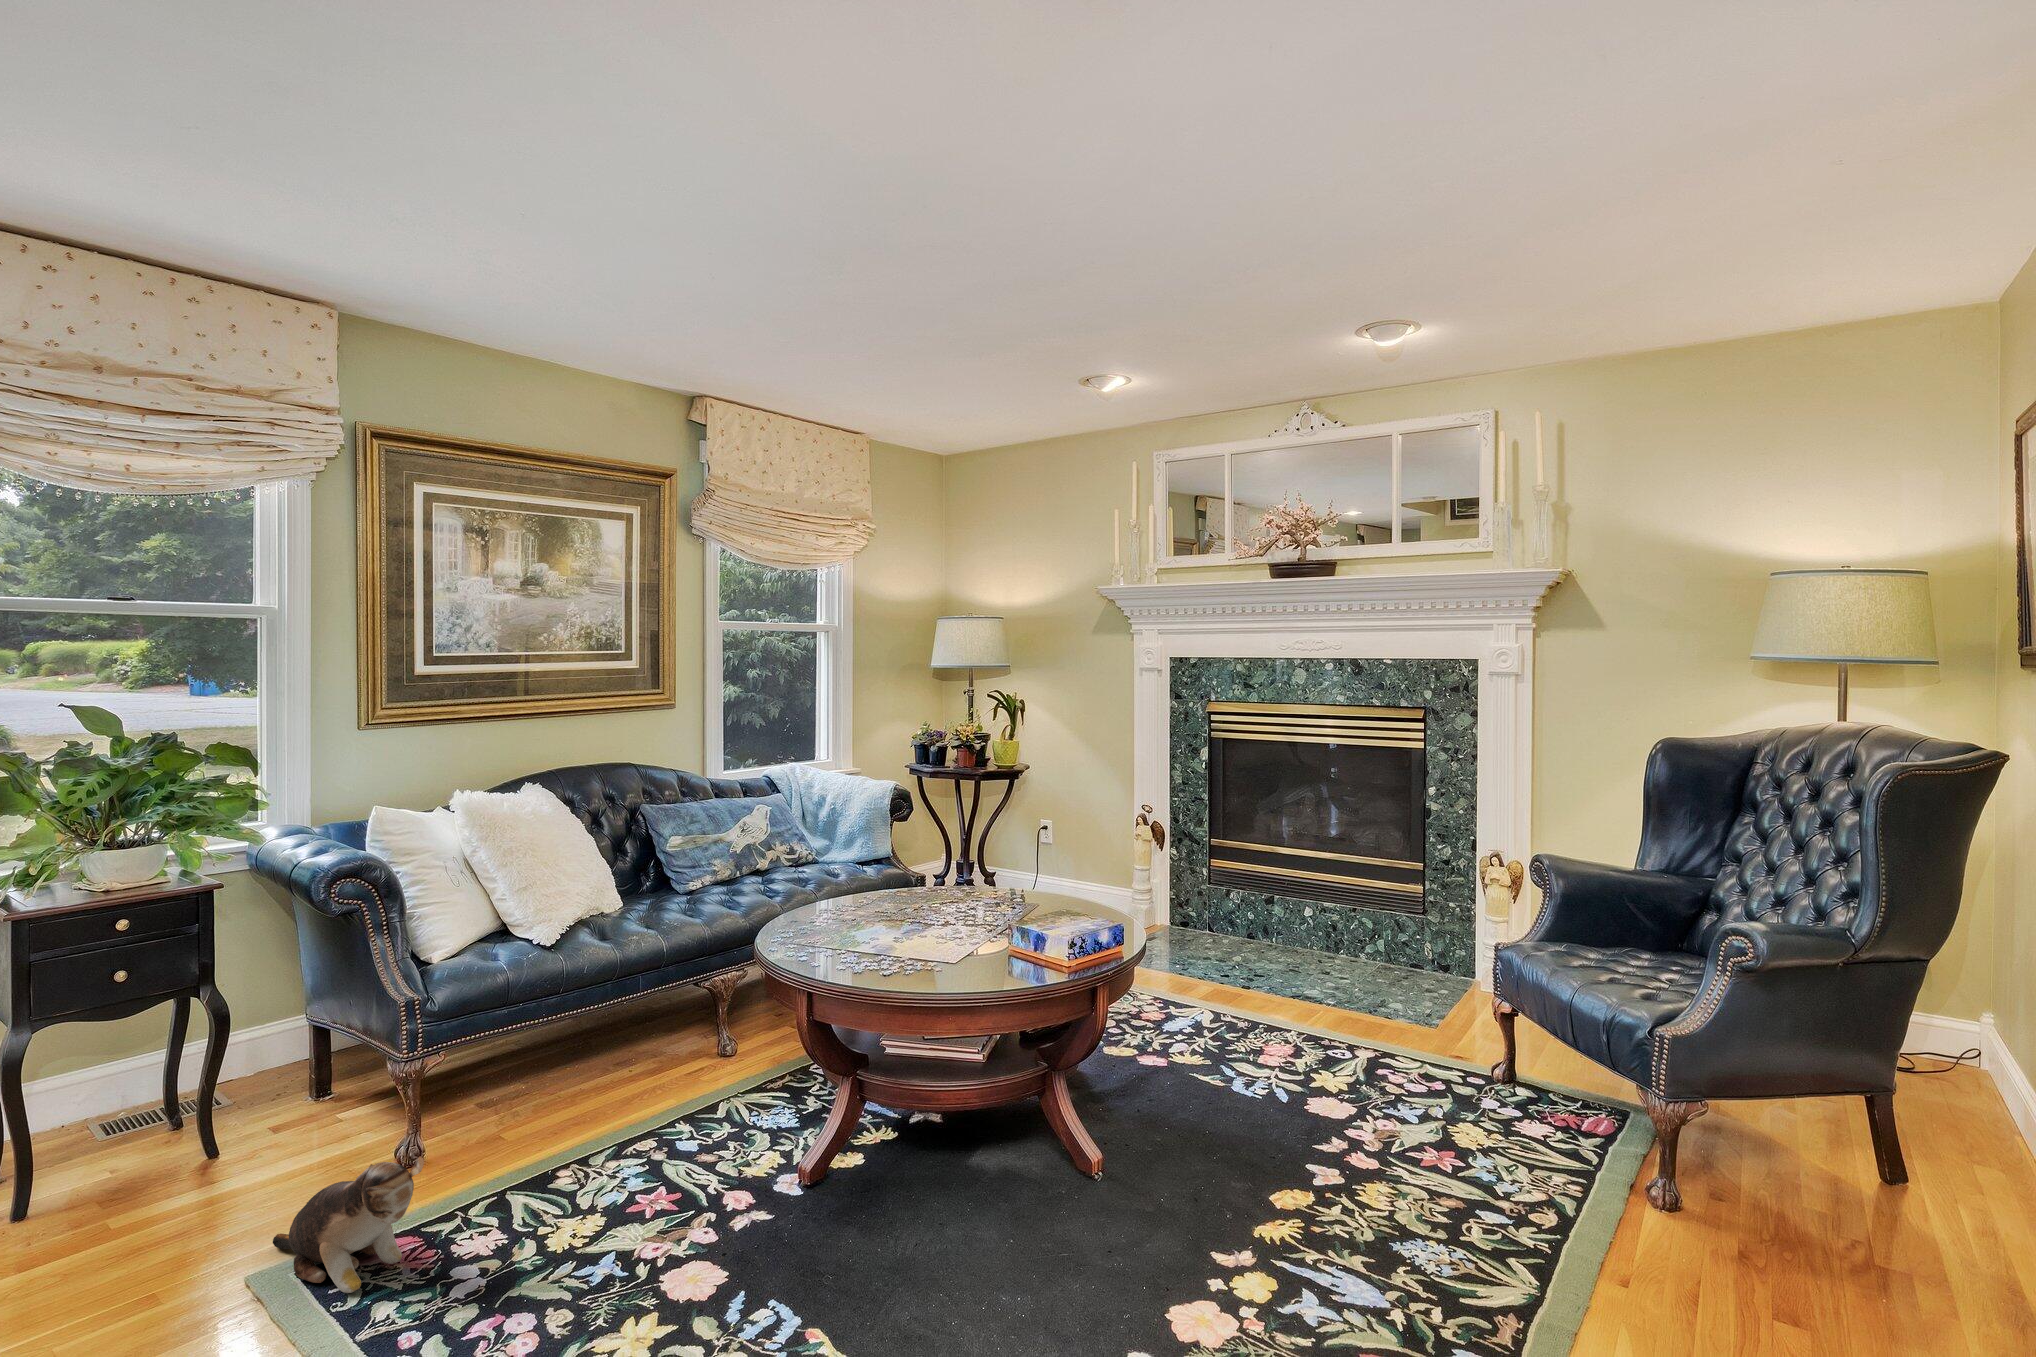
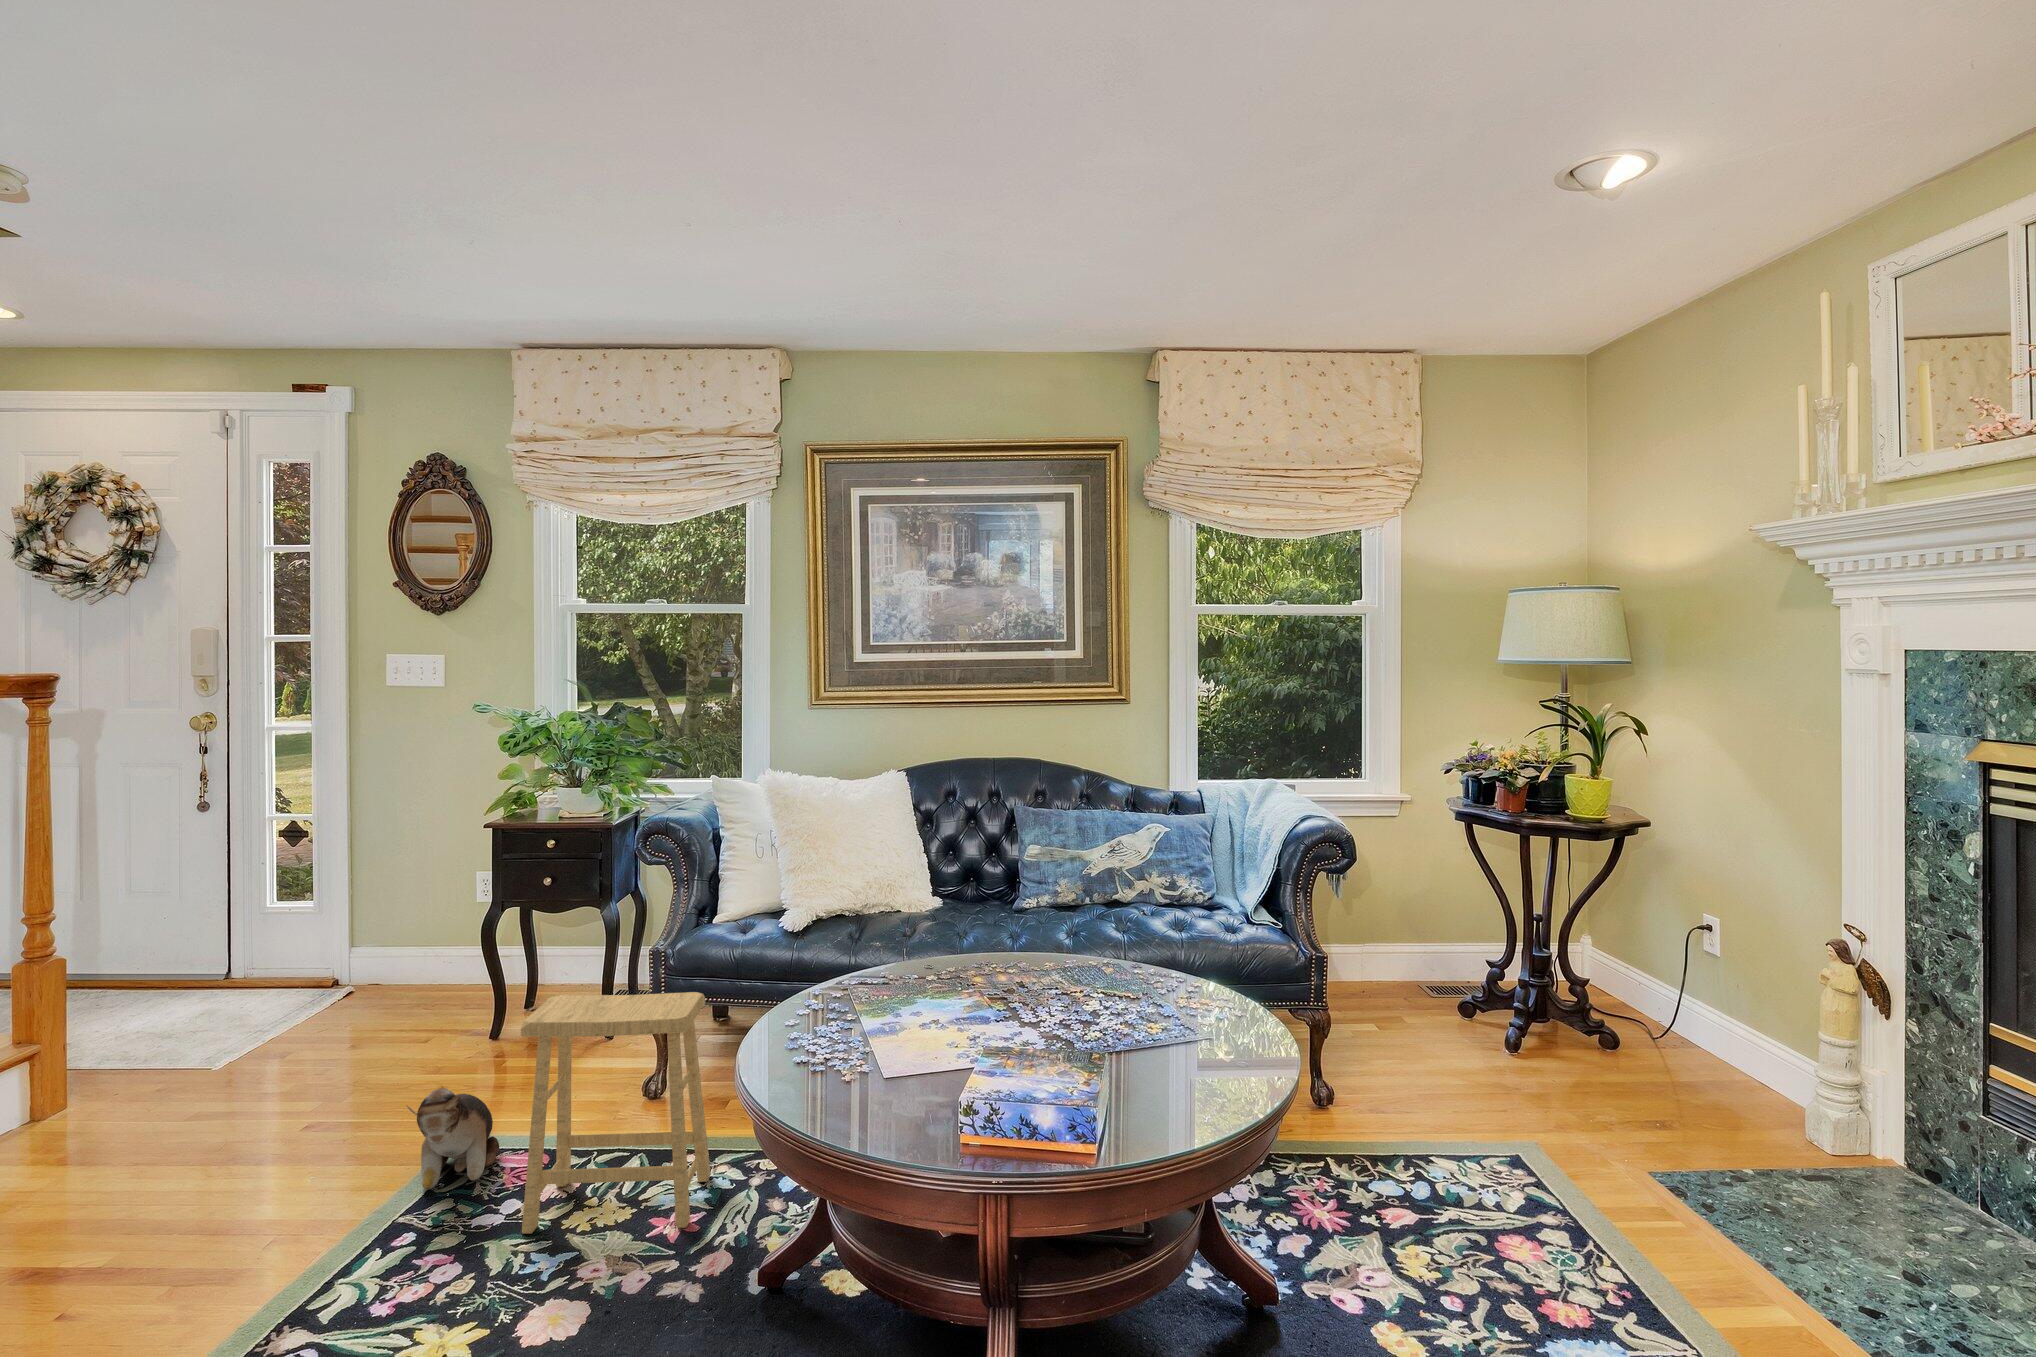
footstool: none [488,984,684,1257] -> present [521,992,711,1234]

